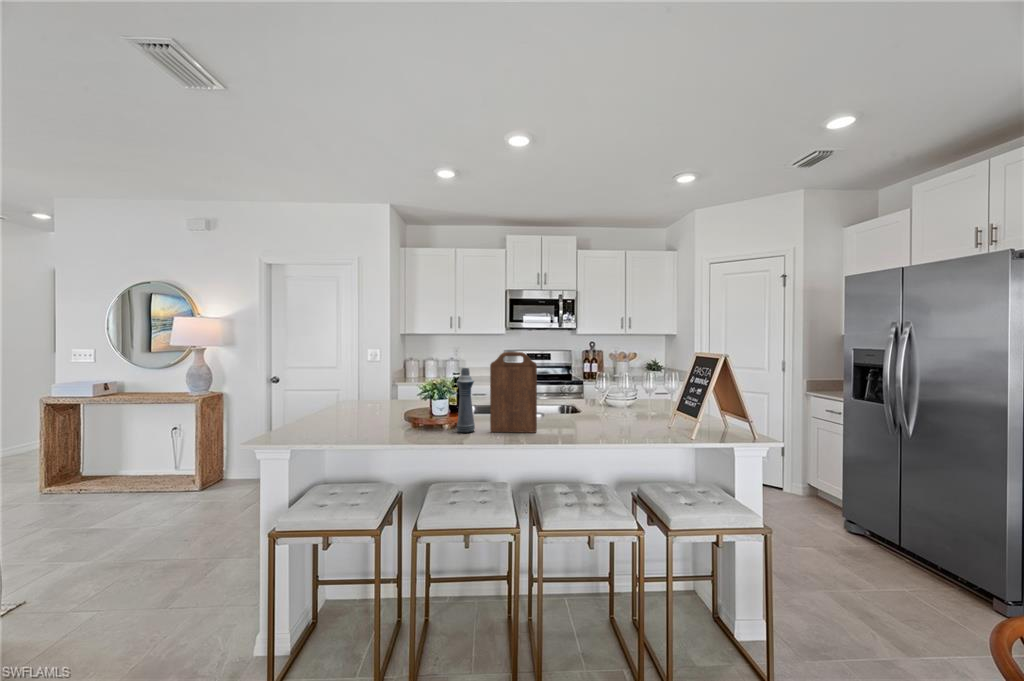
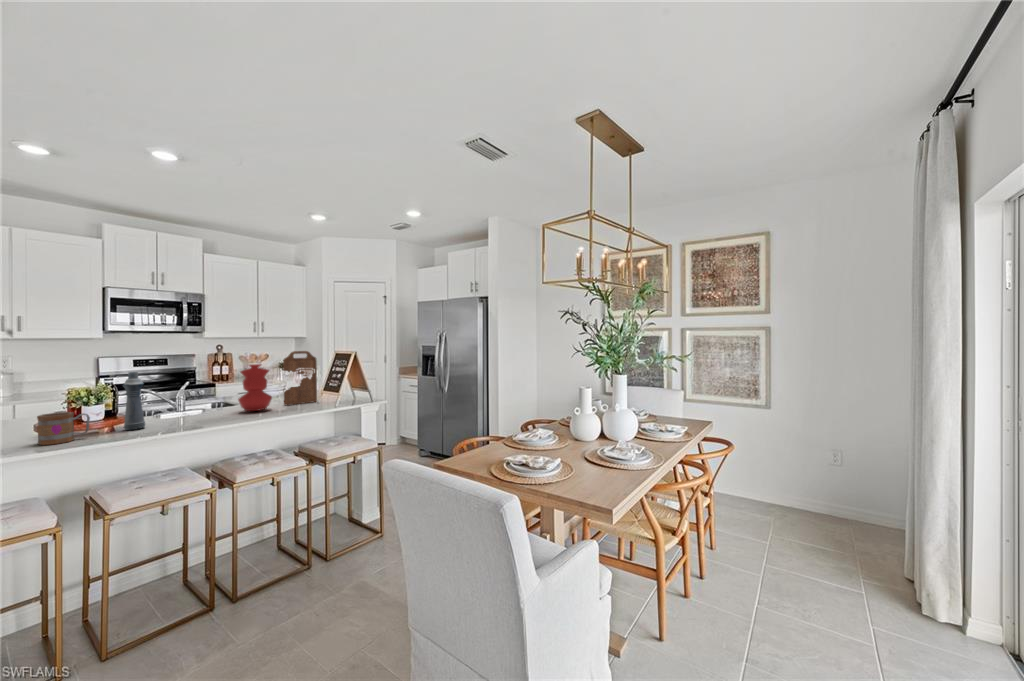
cutting board: present [490,352,537,433] -> present [283,351,317,405]
vase: none [568,366,607,428] -> present [238,364,272,411]
mug: none [390,405,427,438] -> present [37,412,90,445]

